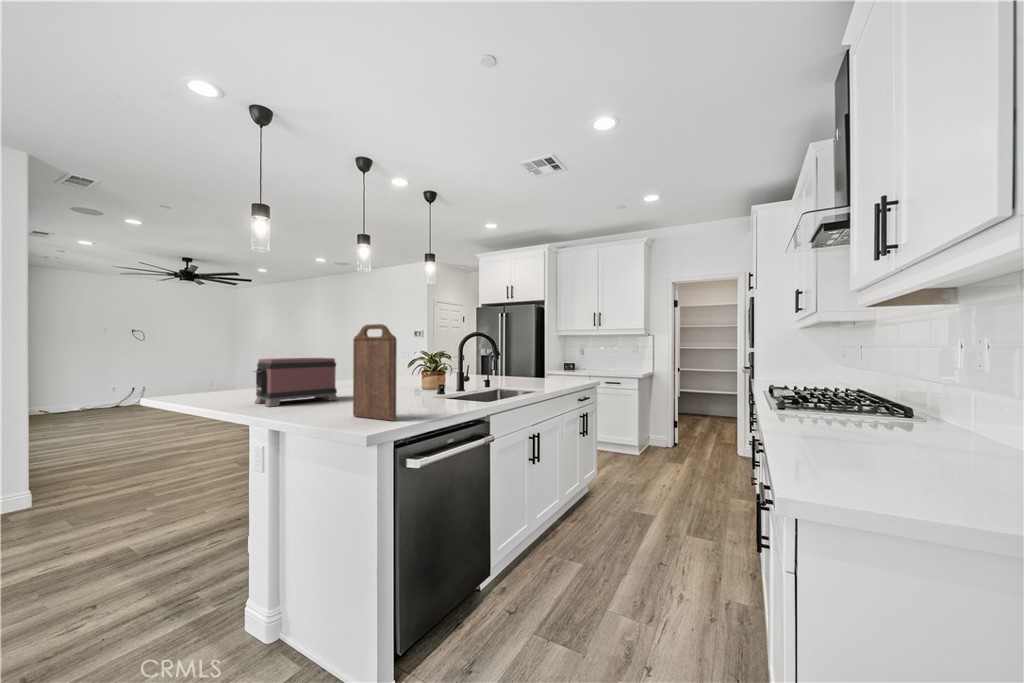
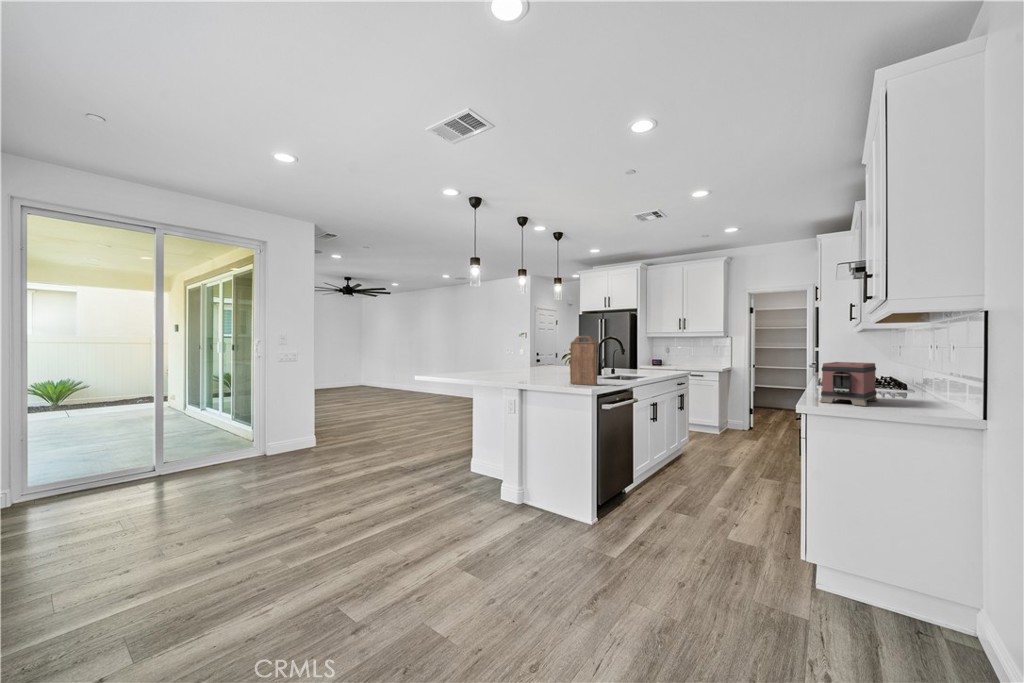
toaster: present [253,358,338,407] -> present [820,362,878,406]

